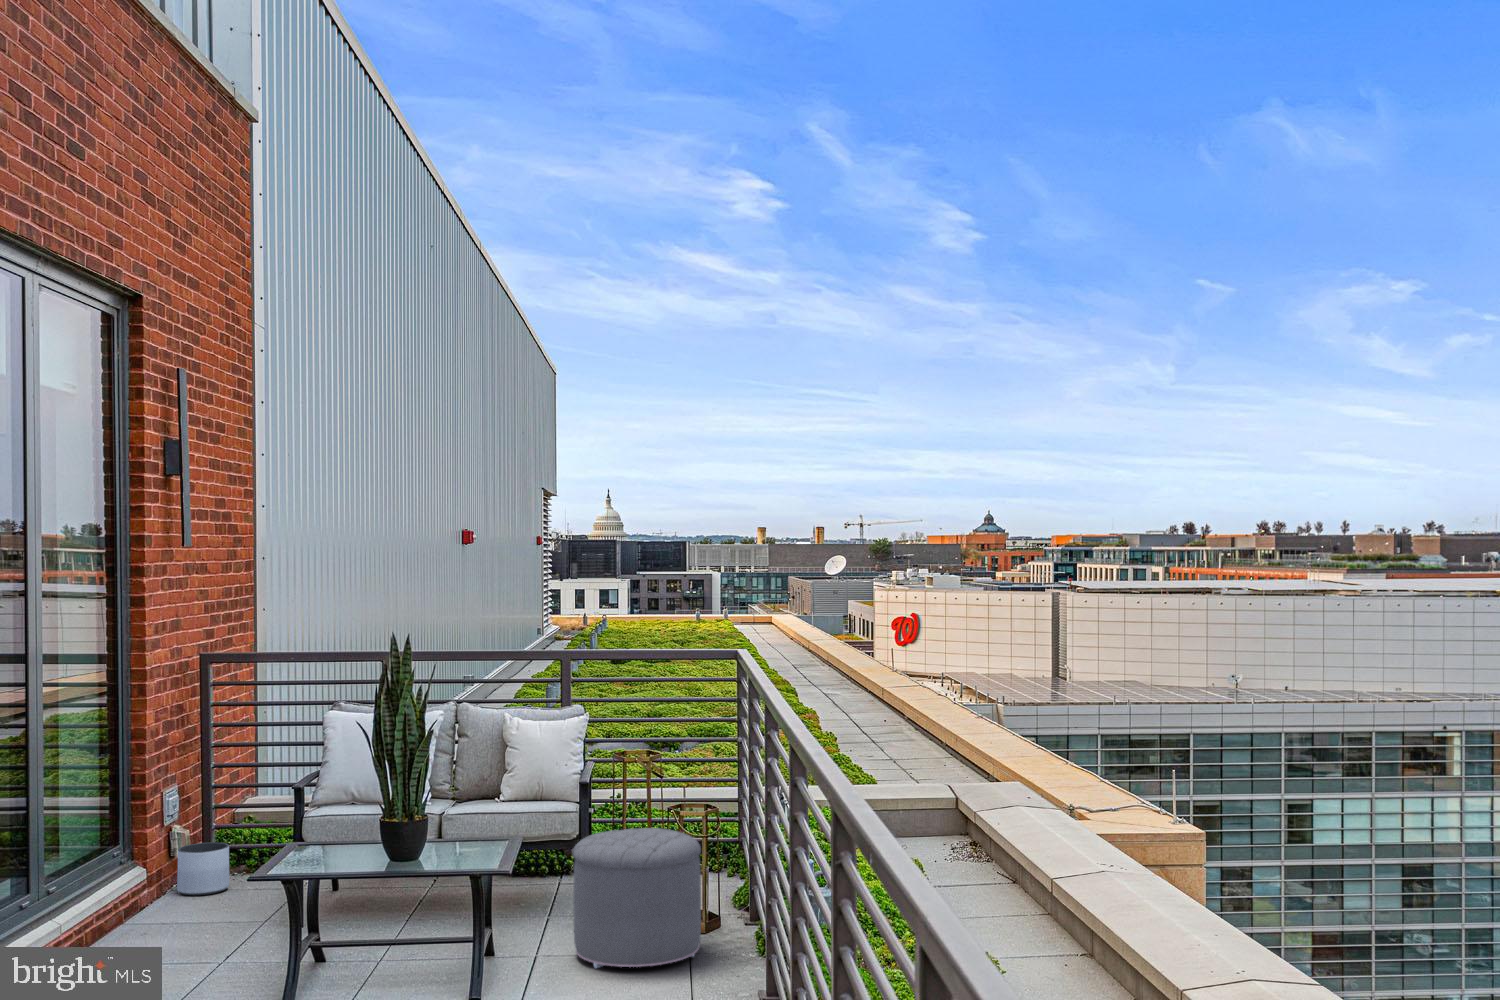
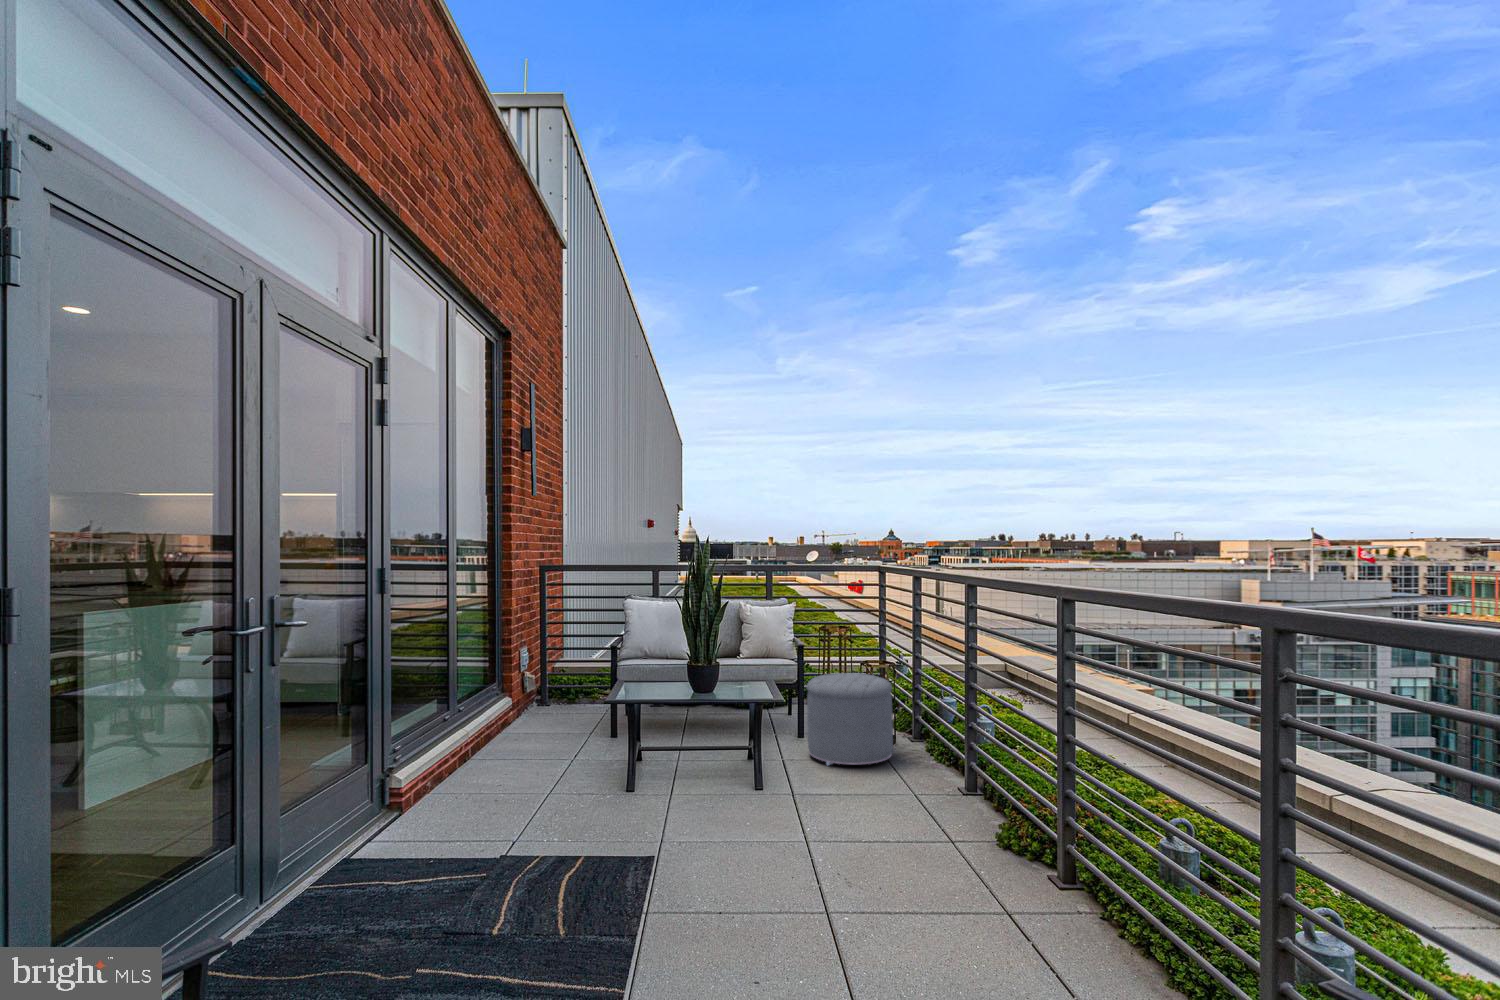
planter: present [177,842,229,895] -> none [528,685,560,718]

